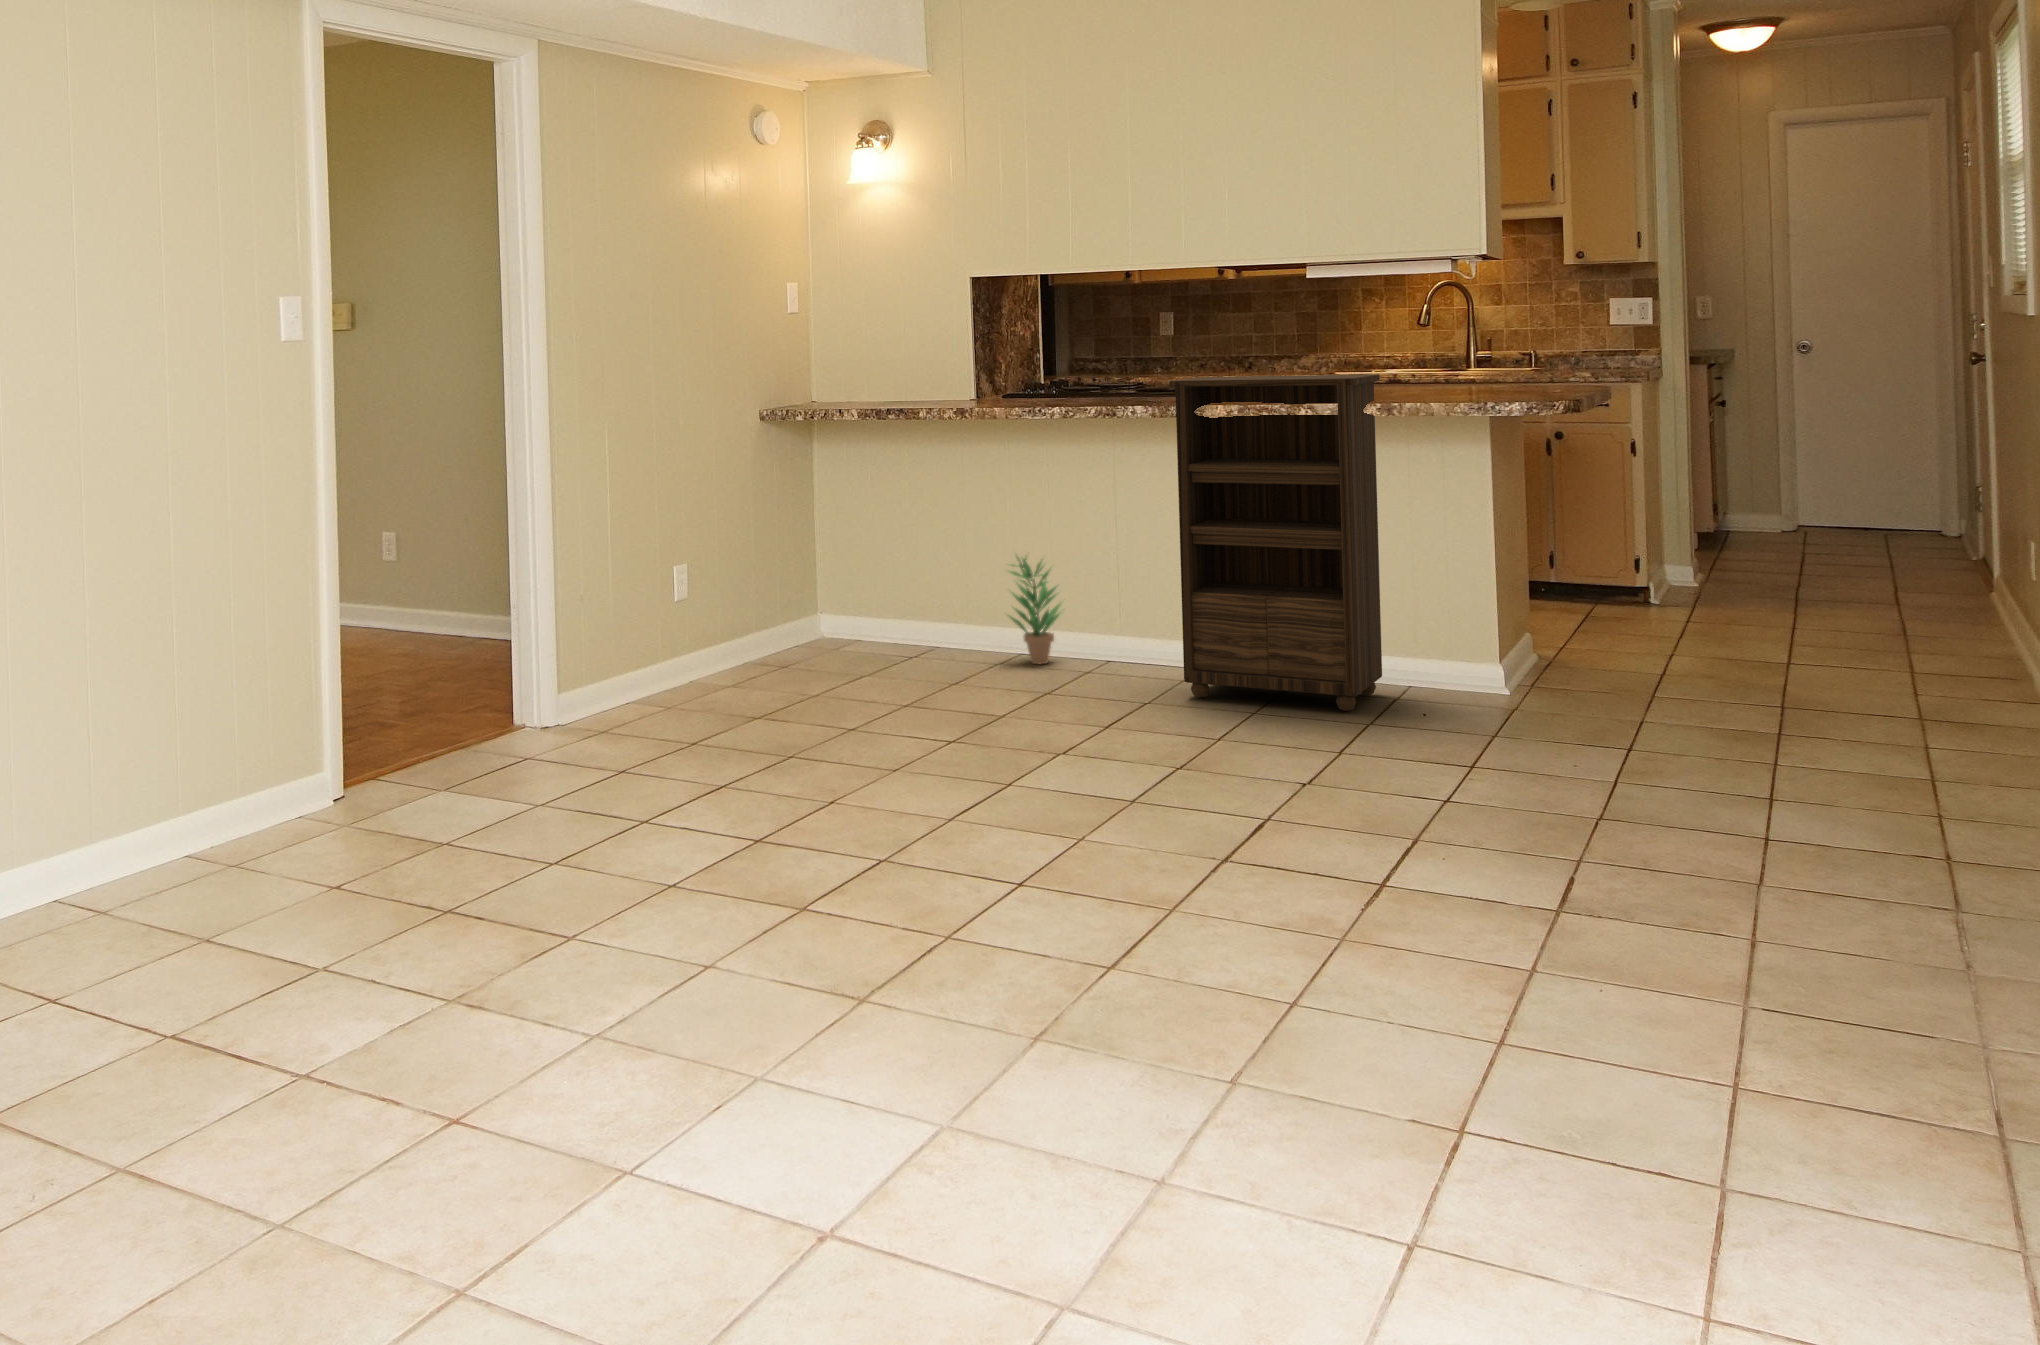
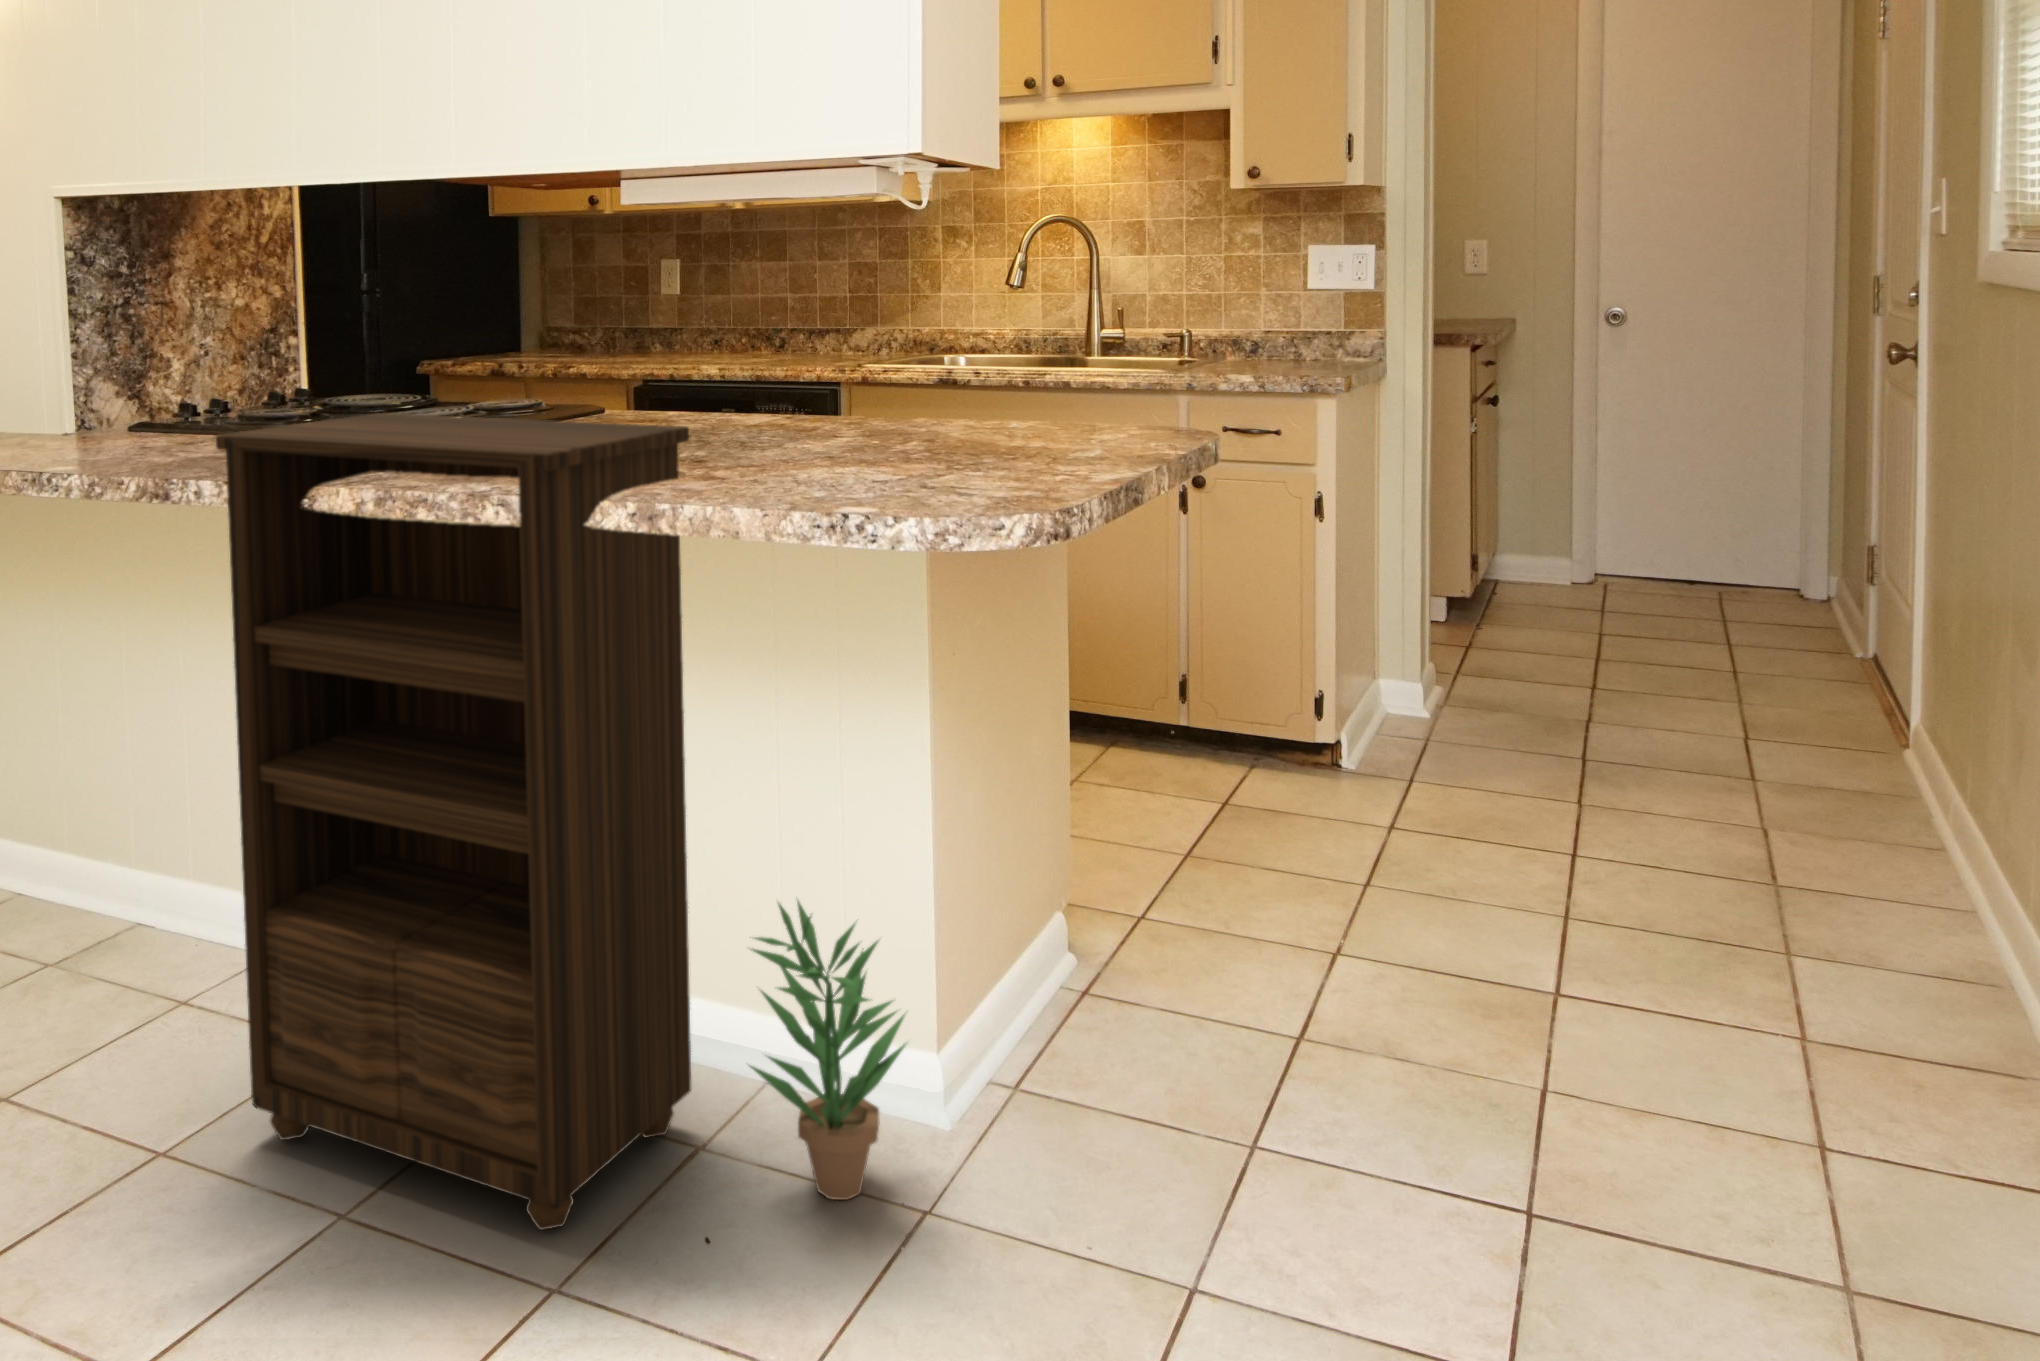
potted plant: present [1009,554,1064,664] -> present [751,901,906,1200]

